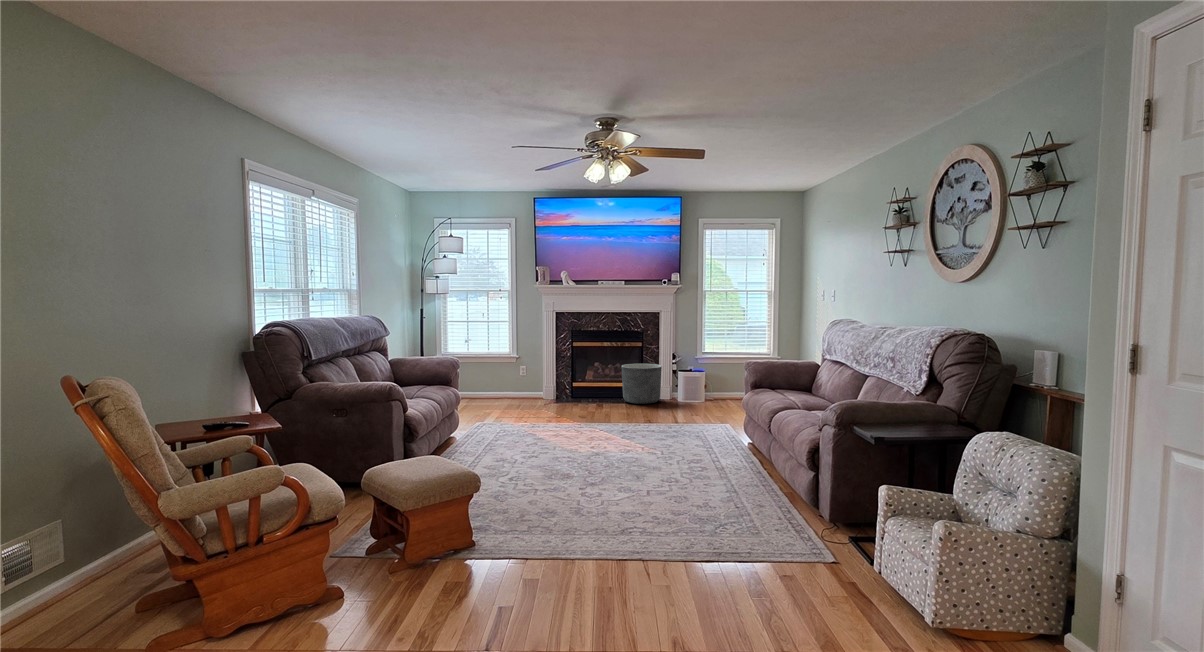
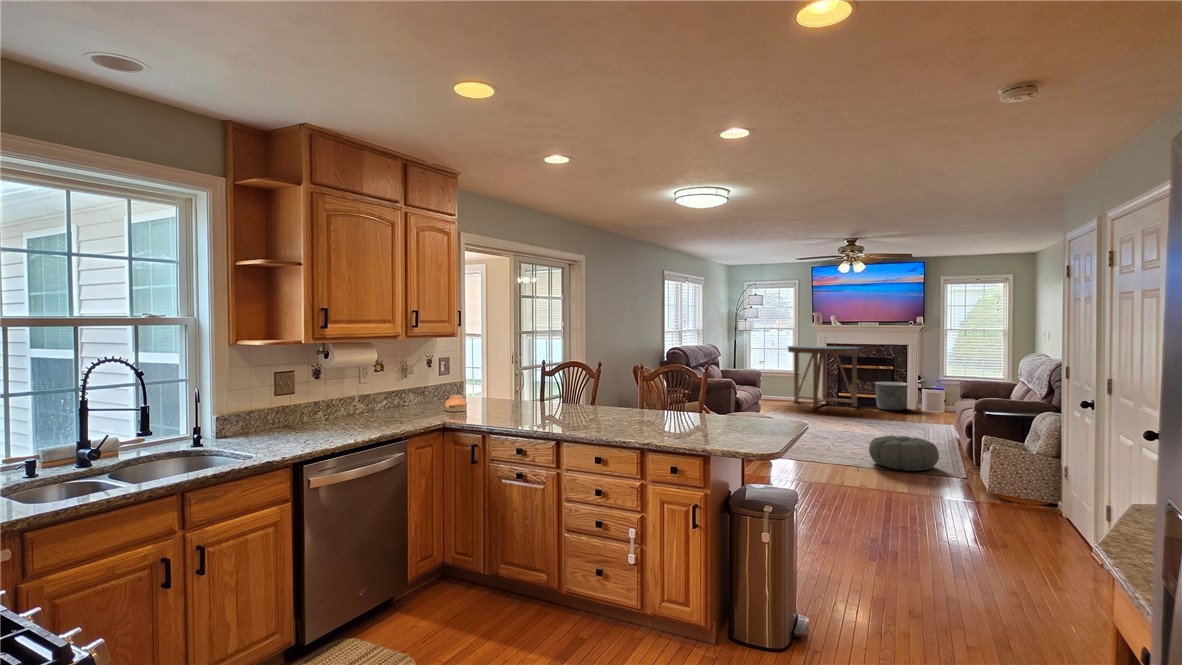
console table: none [499,316,602,408] -> present [787,346,860,408]
pouf: none [670,478,799,561] -> present [869,435,939,471]

